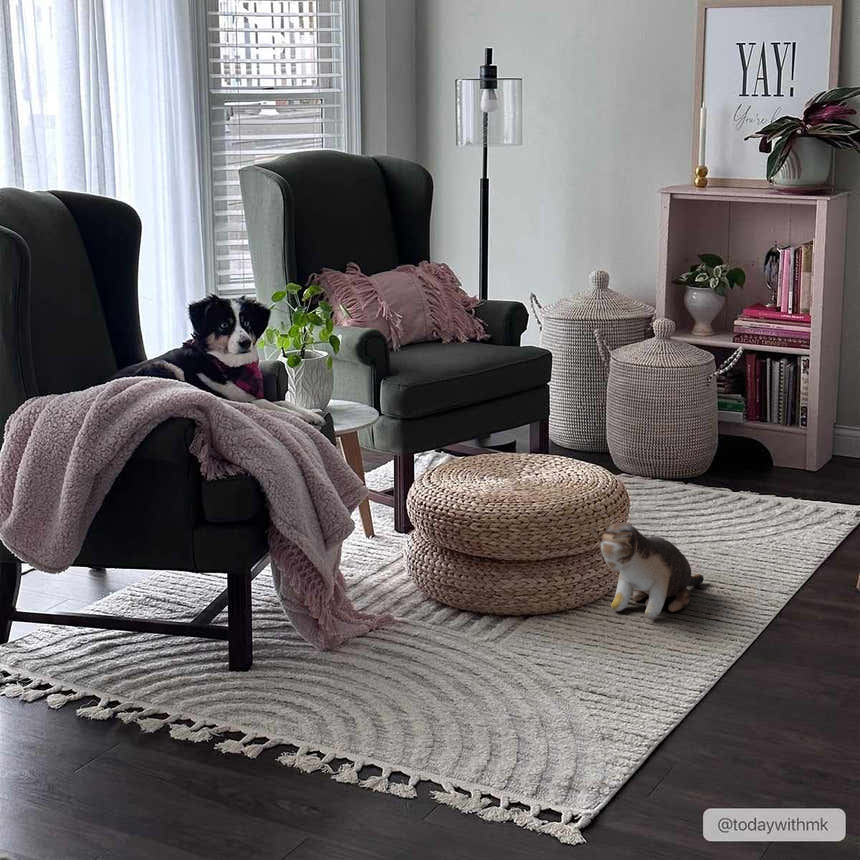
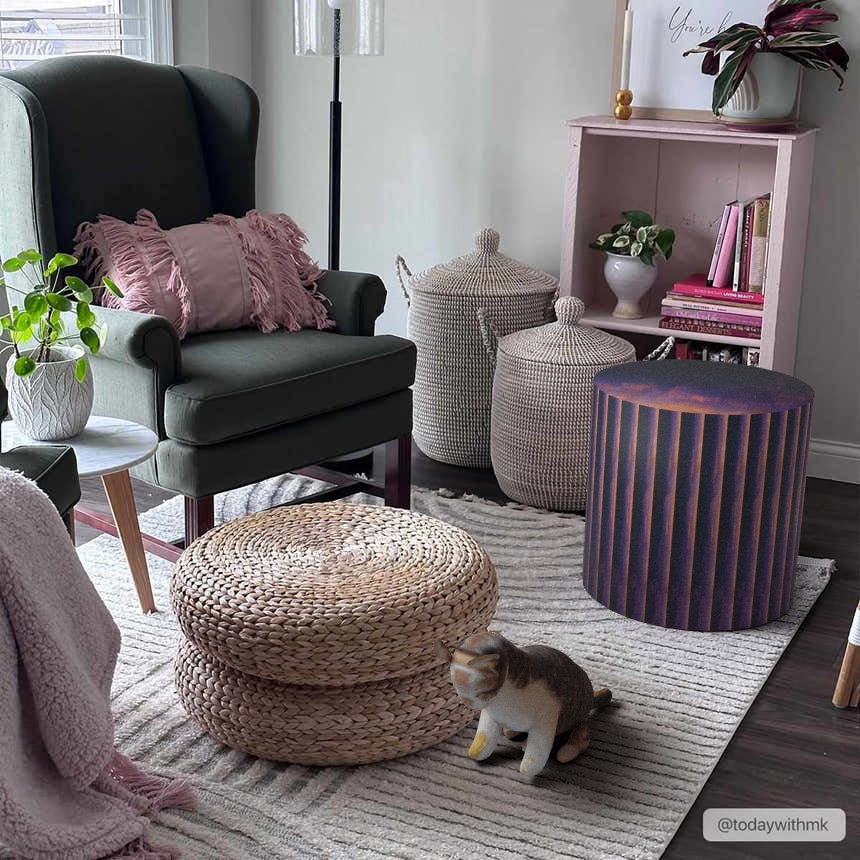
pouf: none [679,361,842,547] -> present [582,359,815,631]

